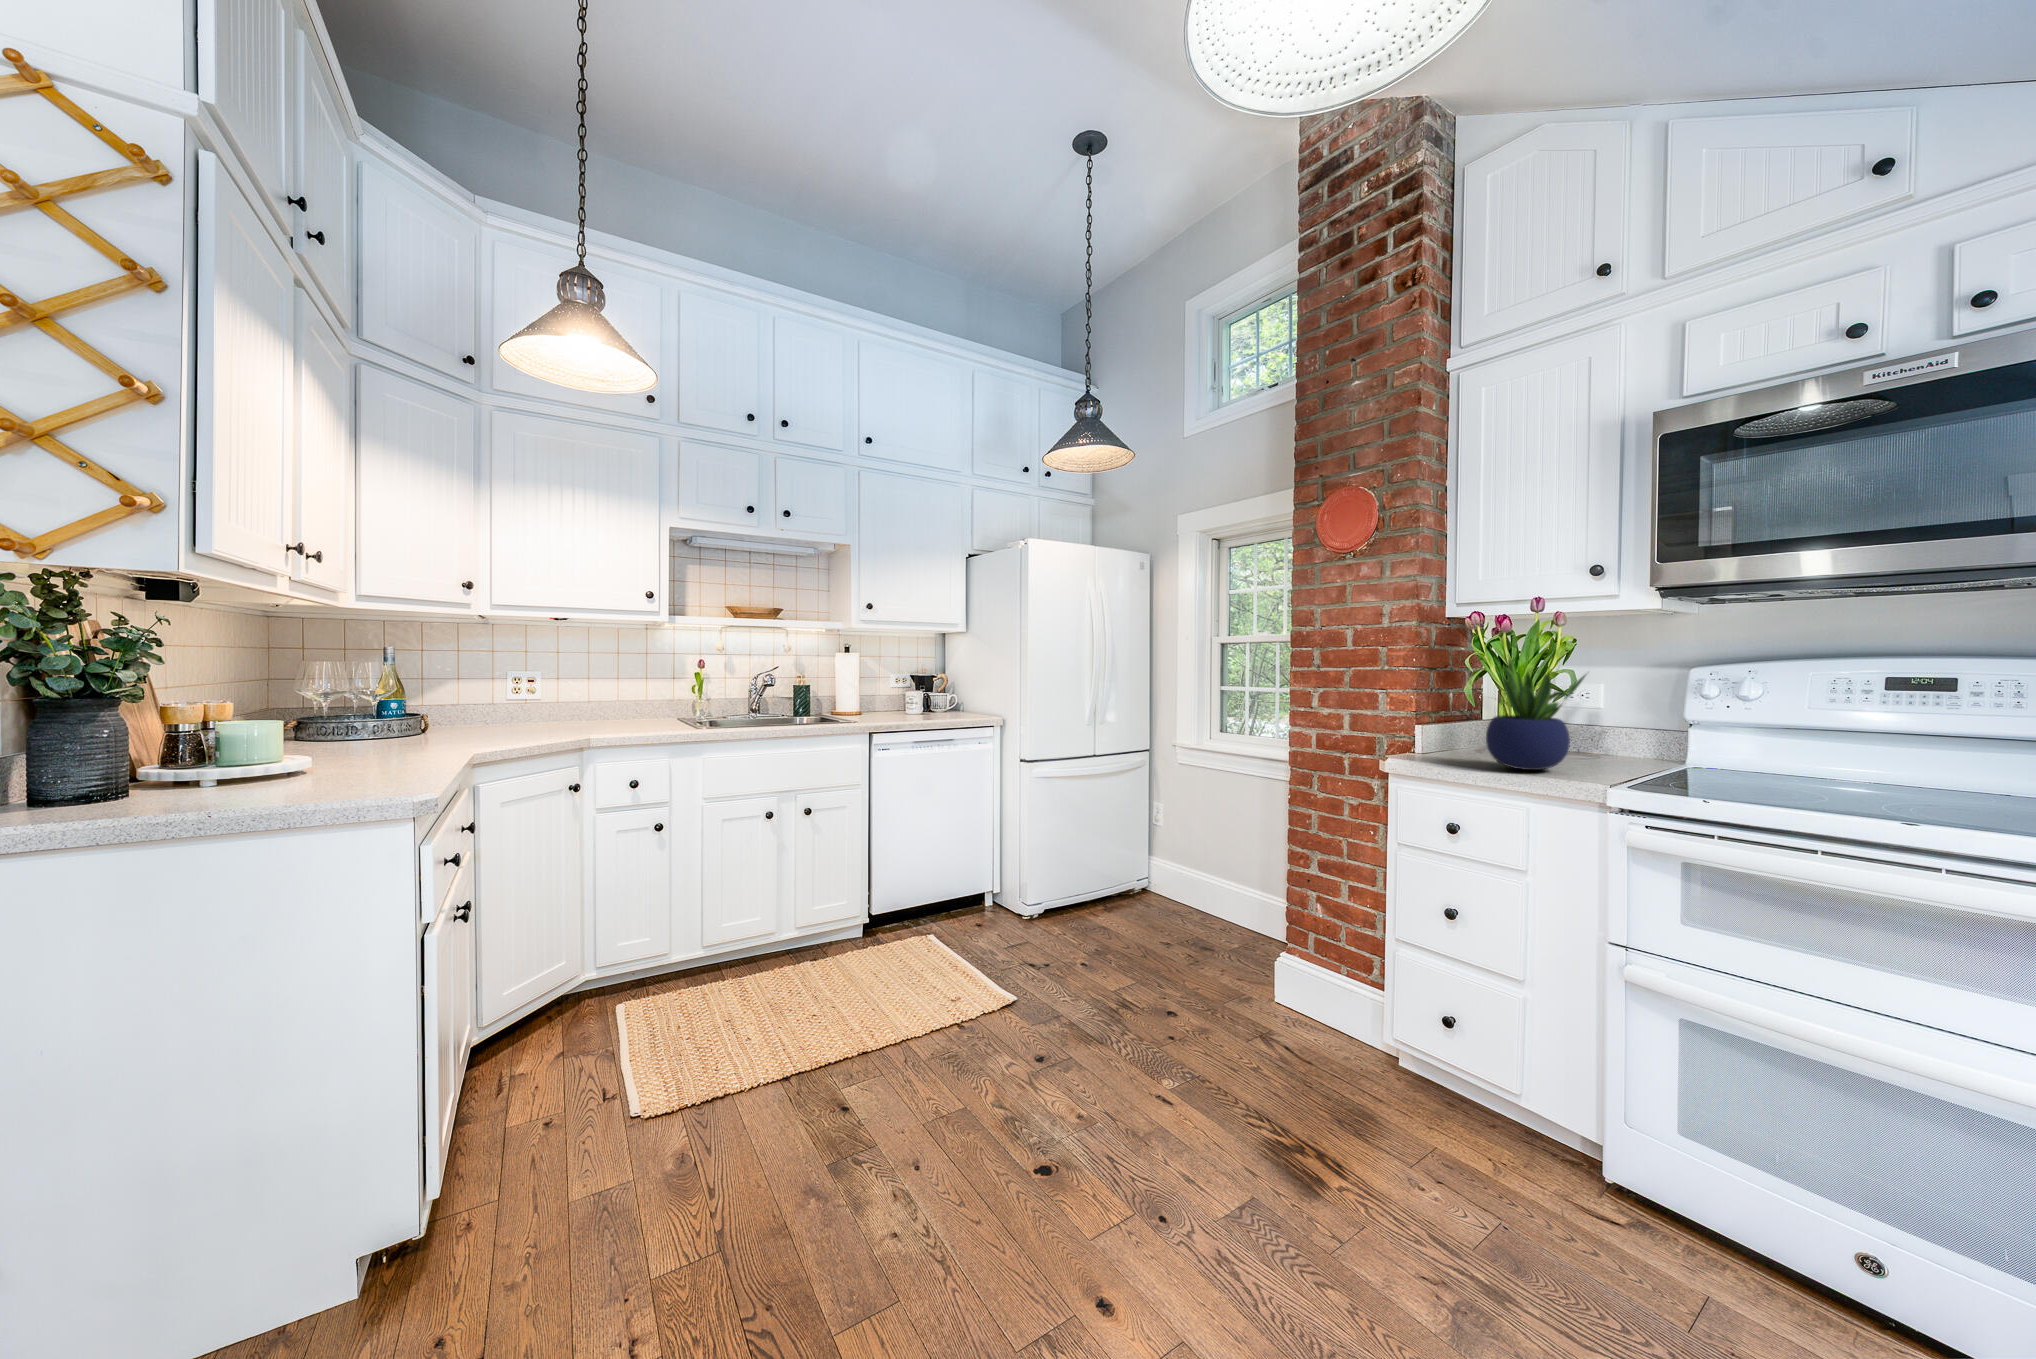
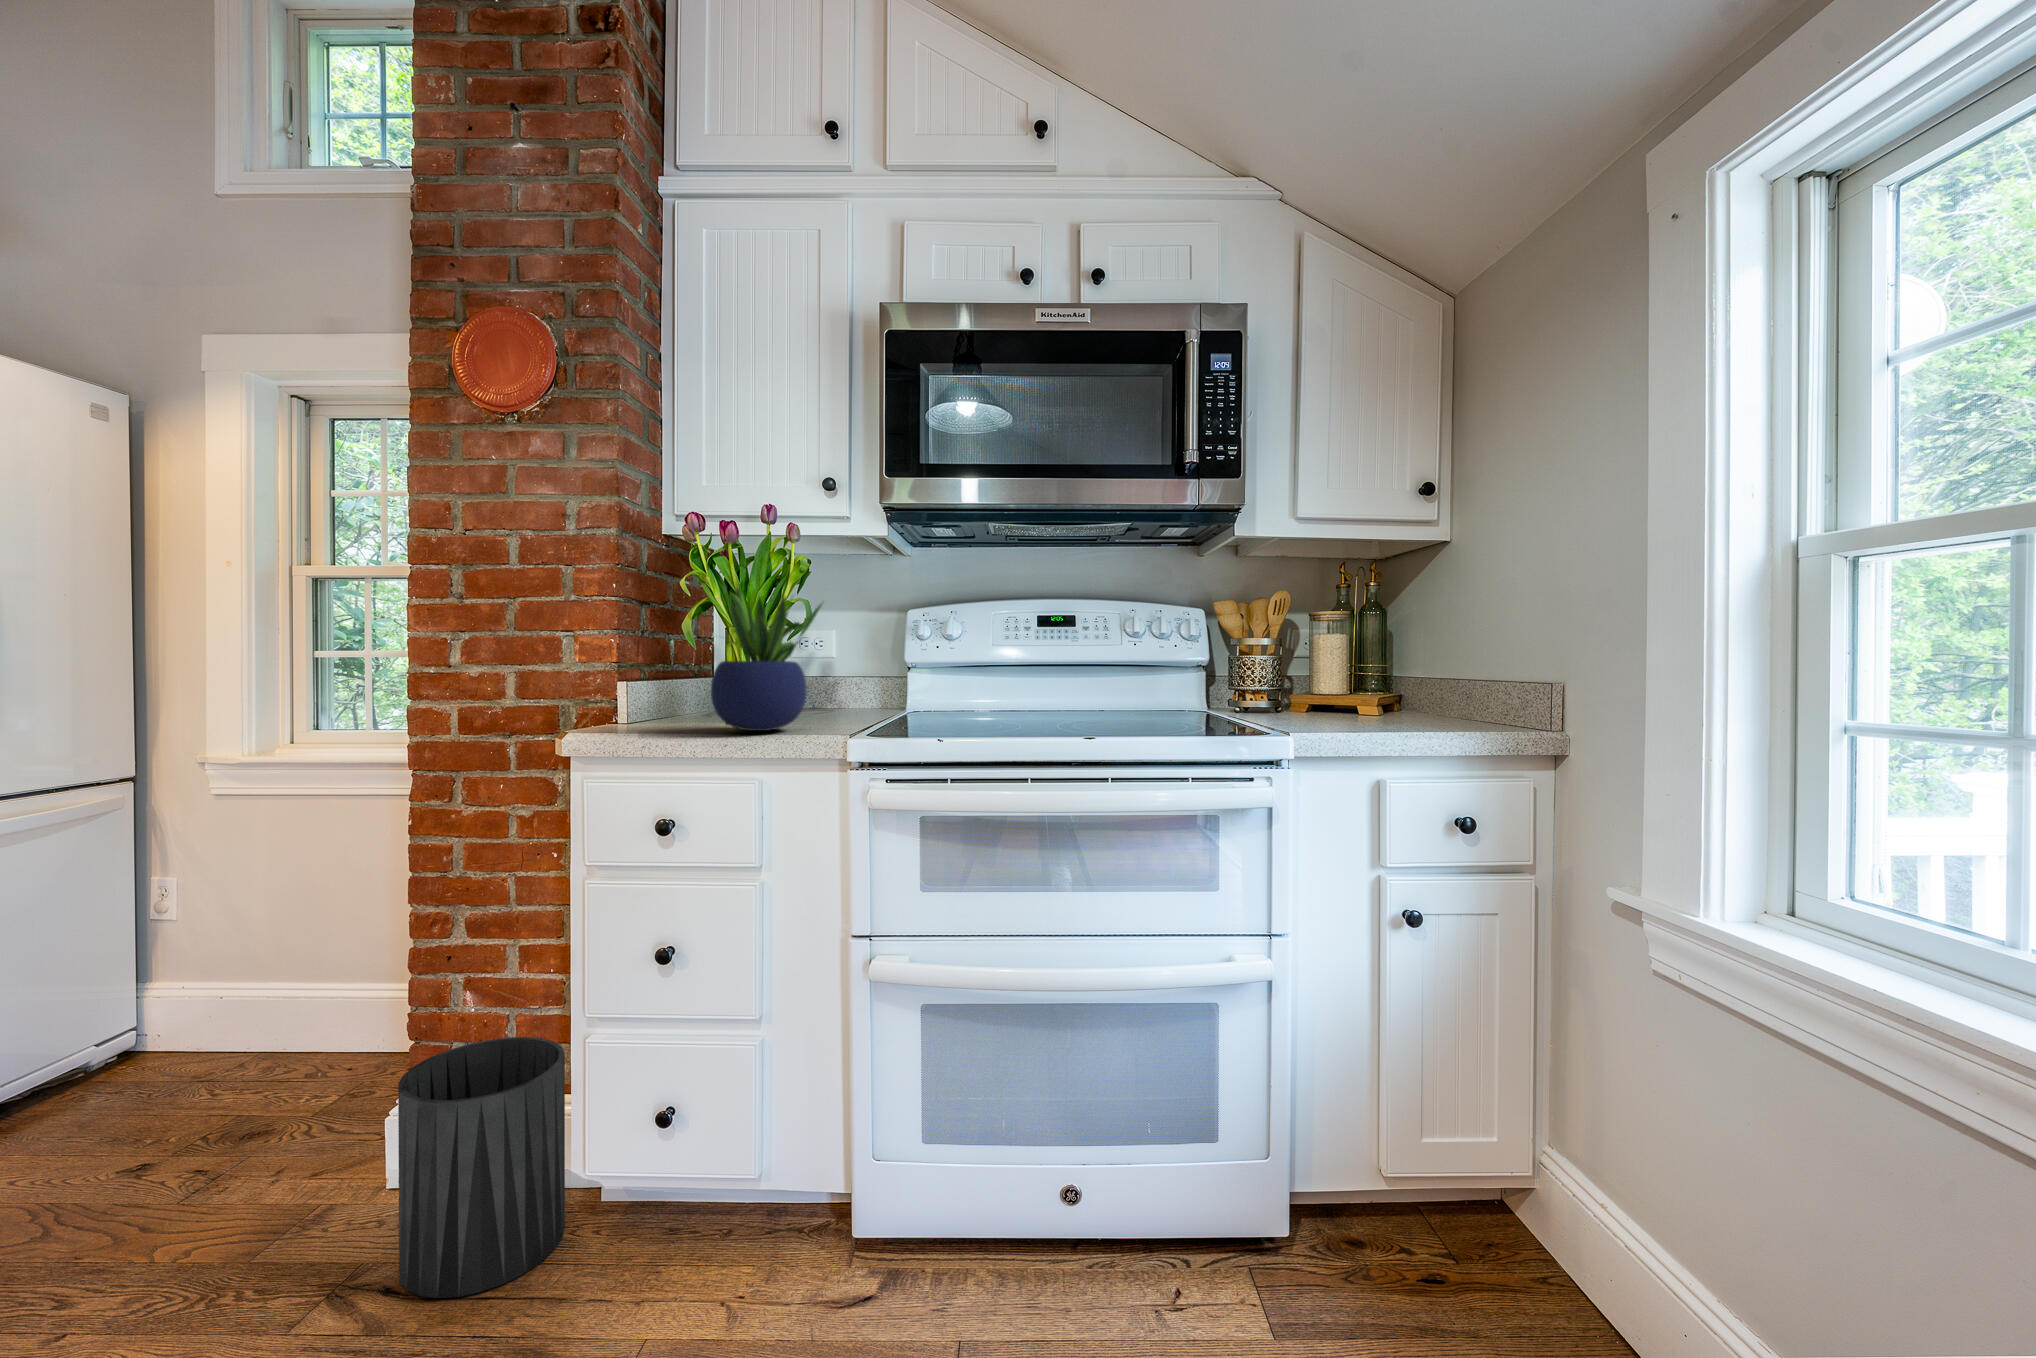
trash can: none [1283,935,1377,1083] -> present [398,1037,565,1298]

